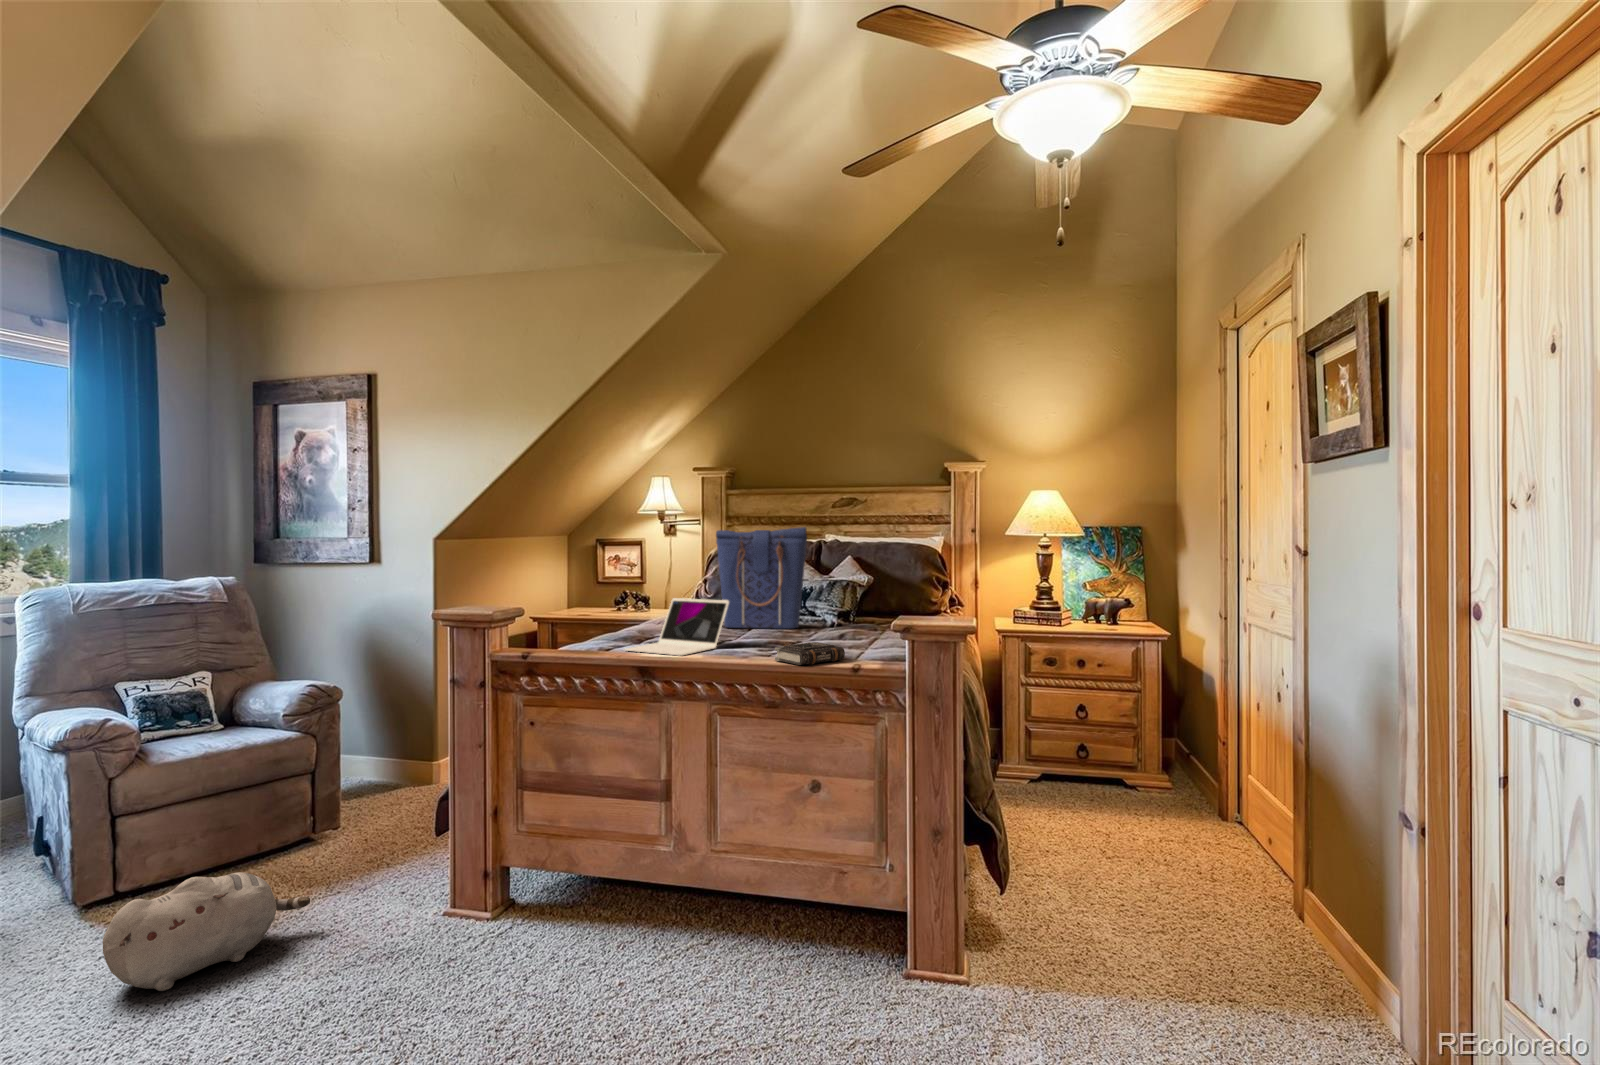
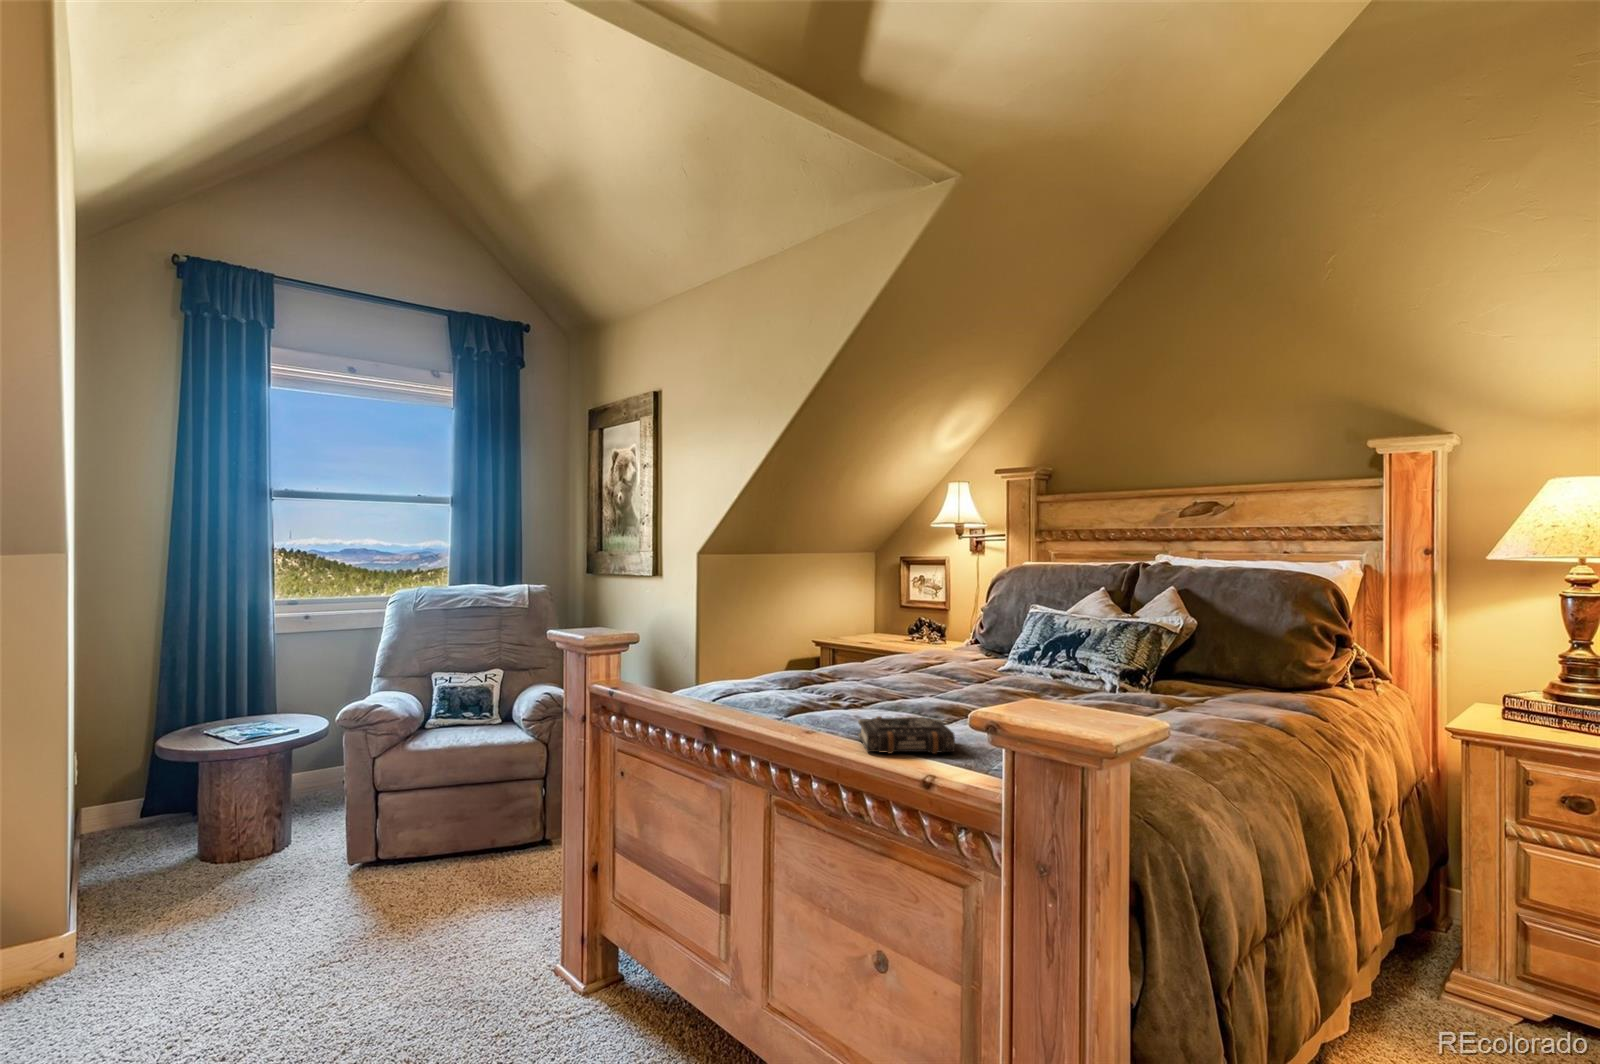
tote bag: present [716,527,807,629] -> none [936,542,1056,689]
laptop: present [625,598,729,656] -> none [740,632,872,712]
plush toy: present [103,872,310,991] -> none [285,864,455,964]

